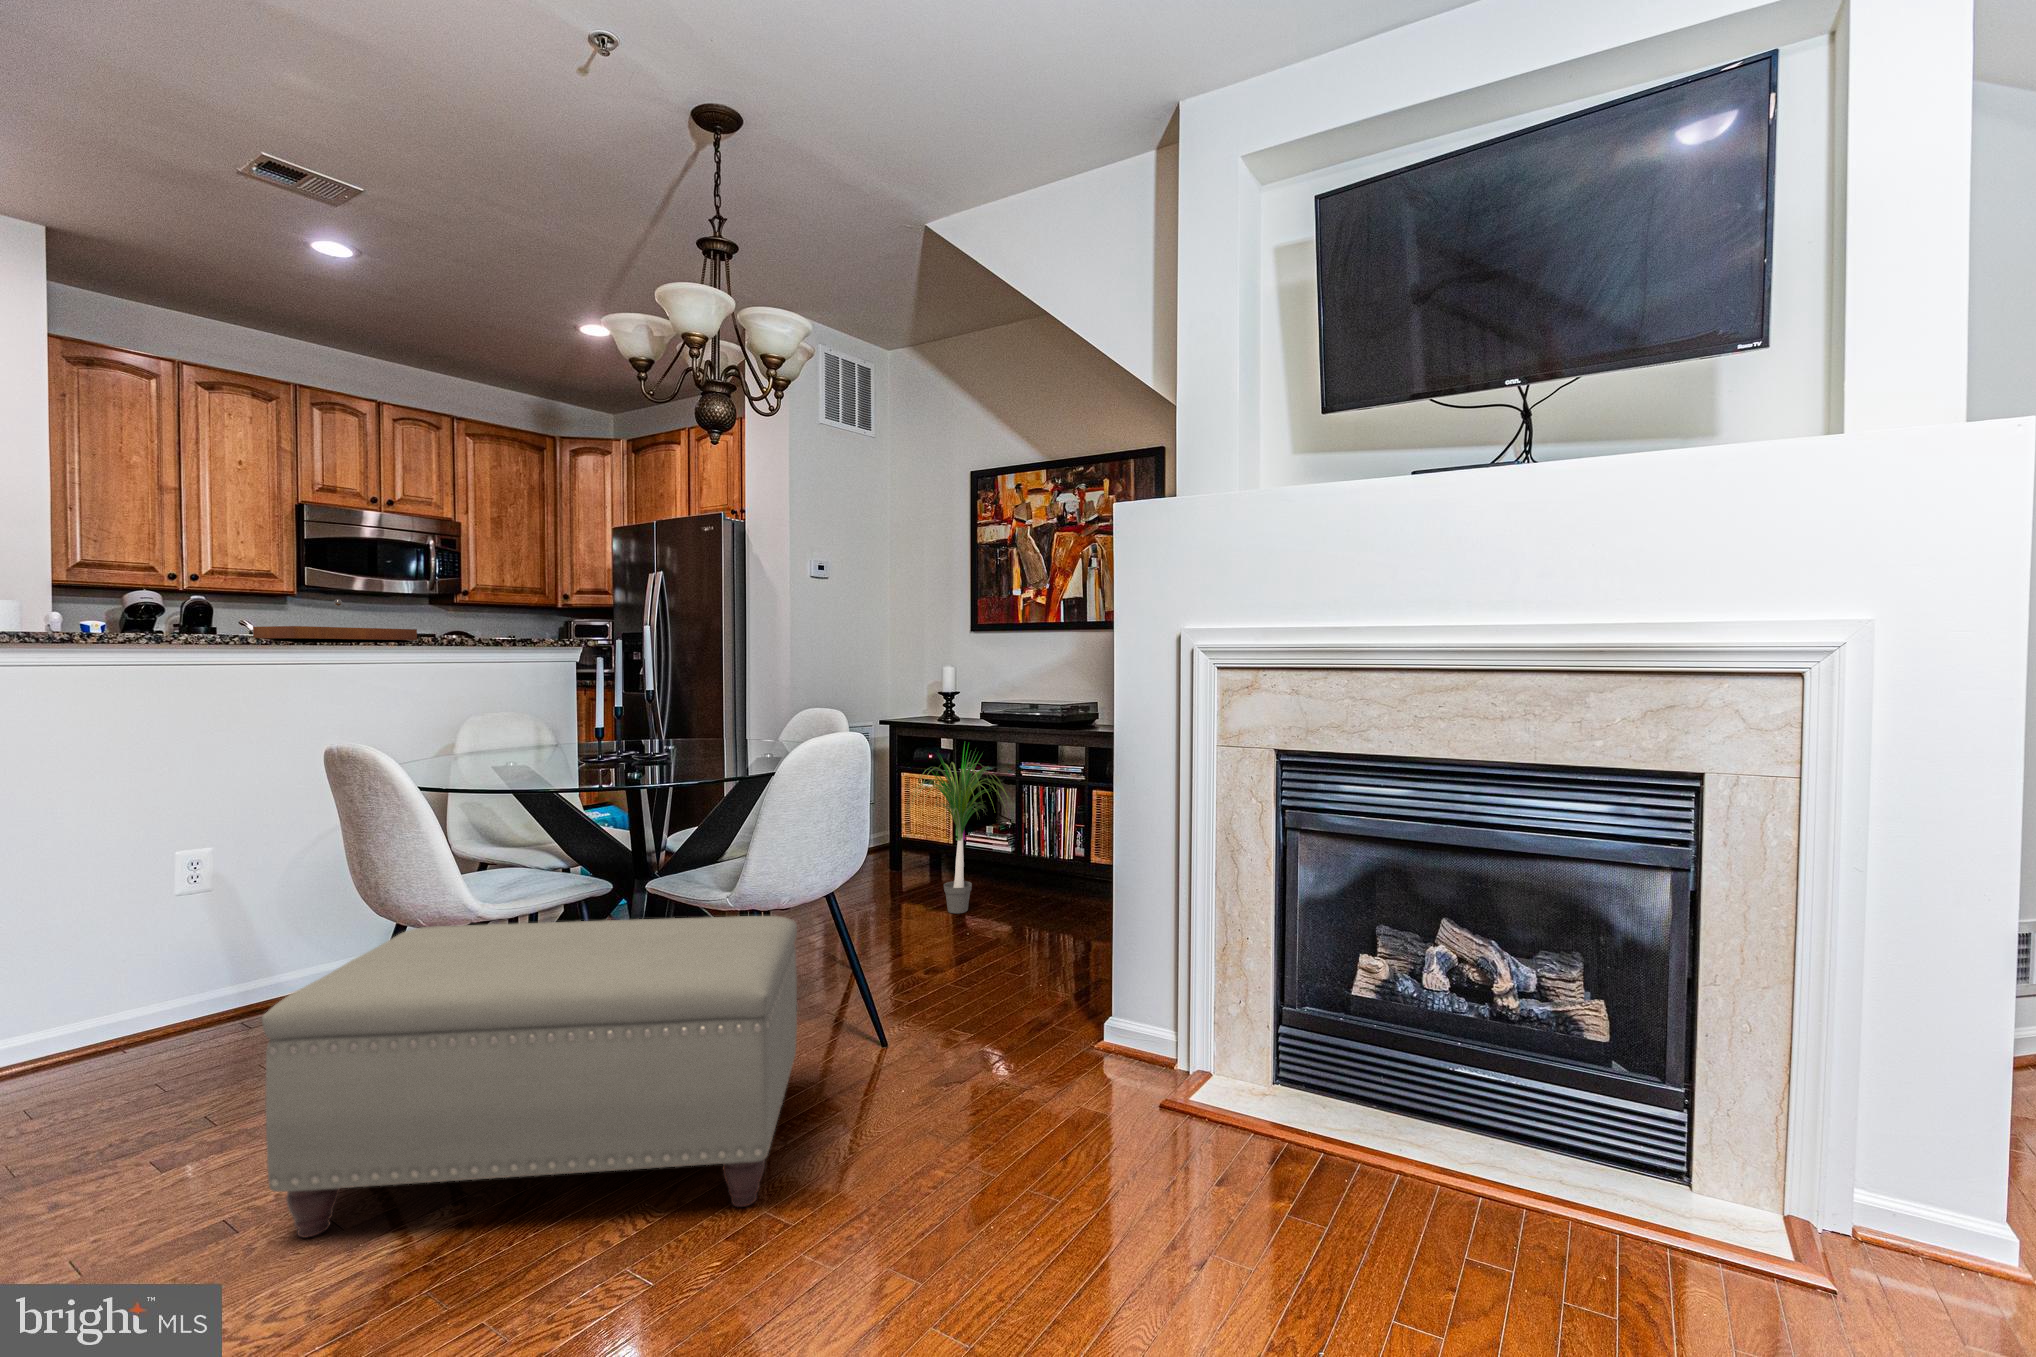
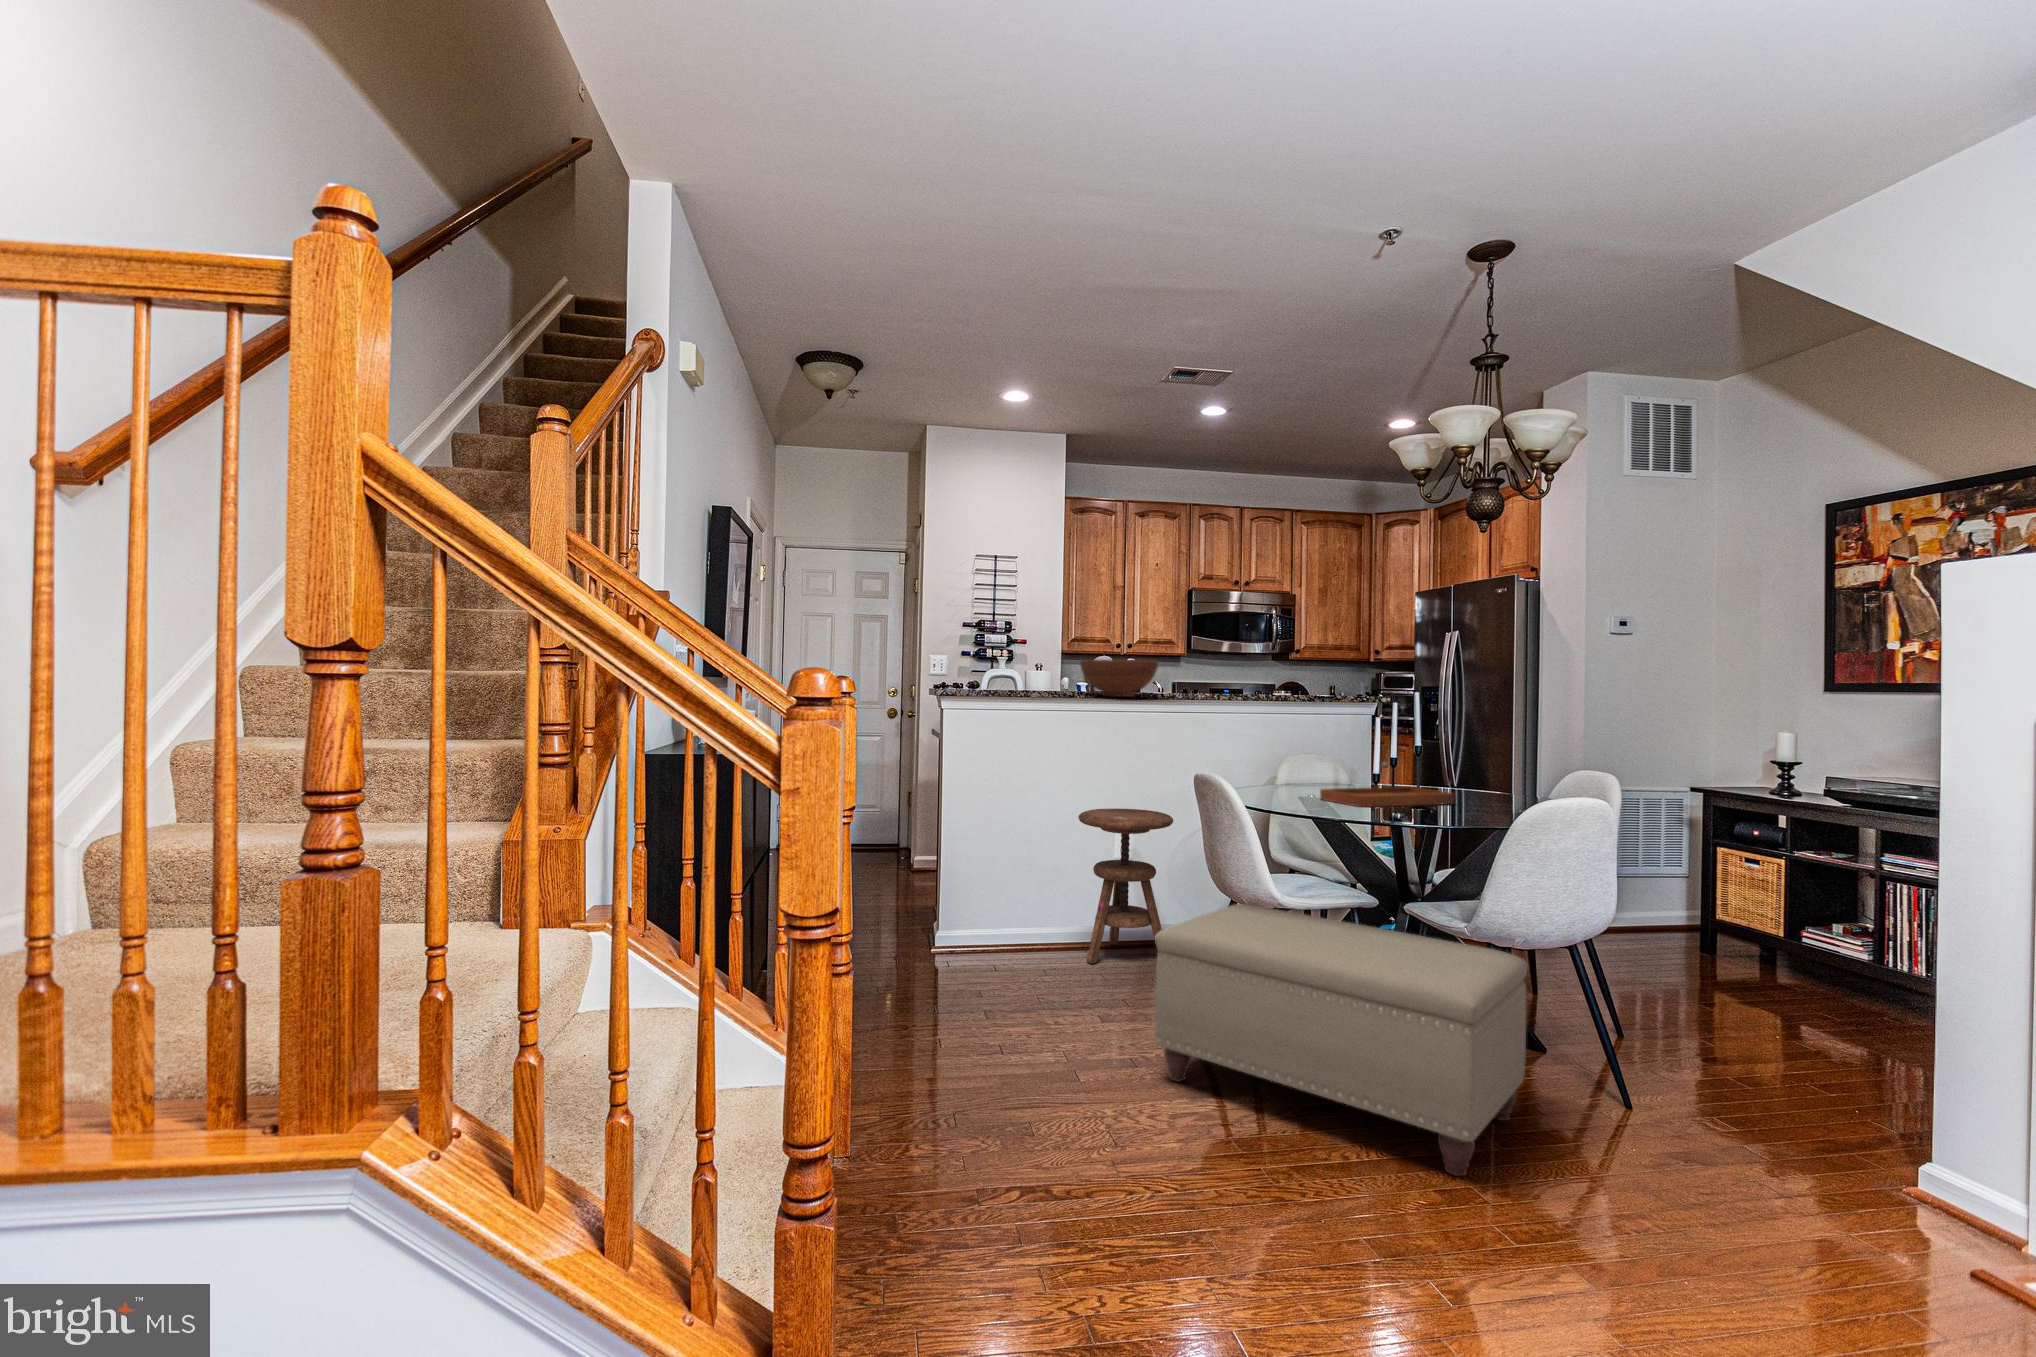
fruit bowl: none [81,580,248,642] -> present [1080,660,1158,697]
tray: present [253,599,417,640] -> present [1320,762,1454,807]
potted plant: present [913,745,1008,913] -> none [1703,817,1865,1016]
side table: none [87,814,286,1077] -> present [1078,808,1173,964]

